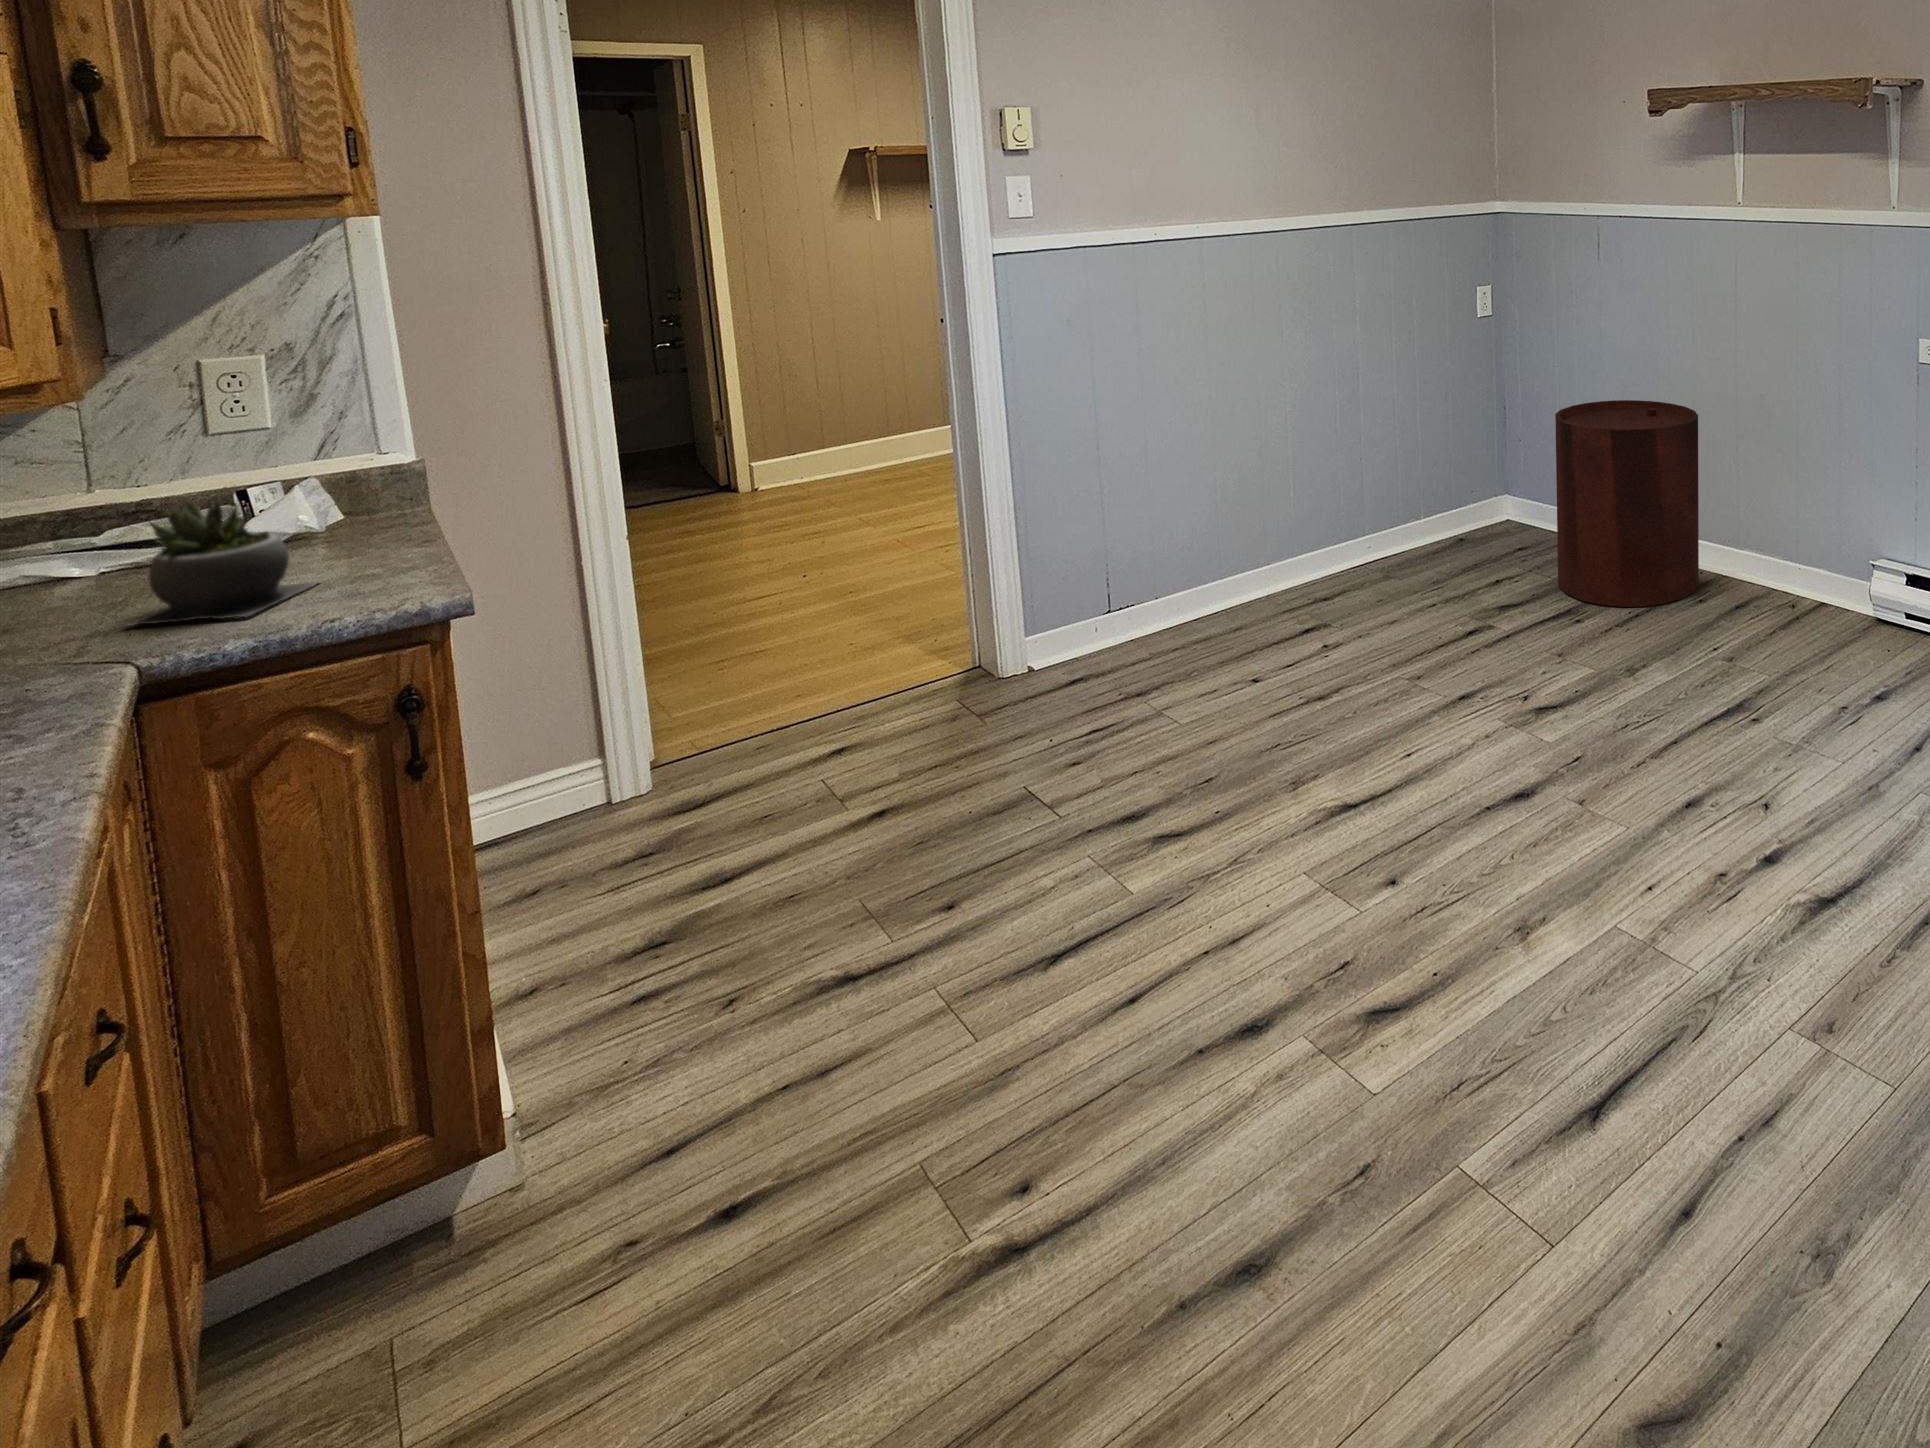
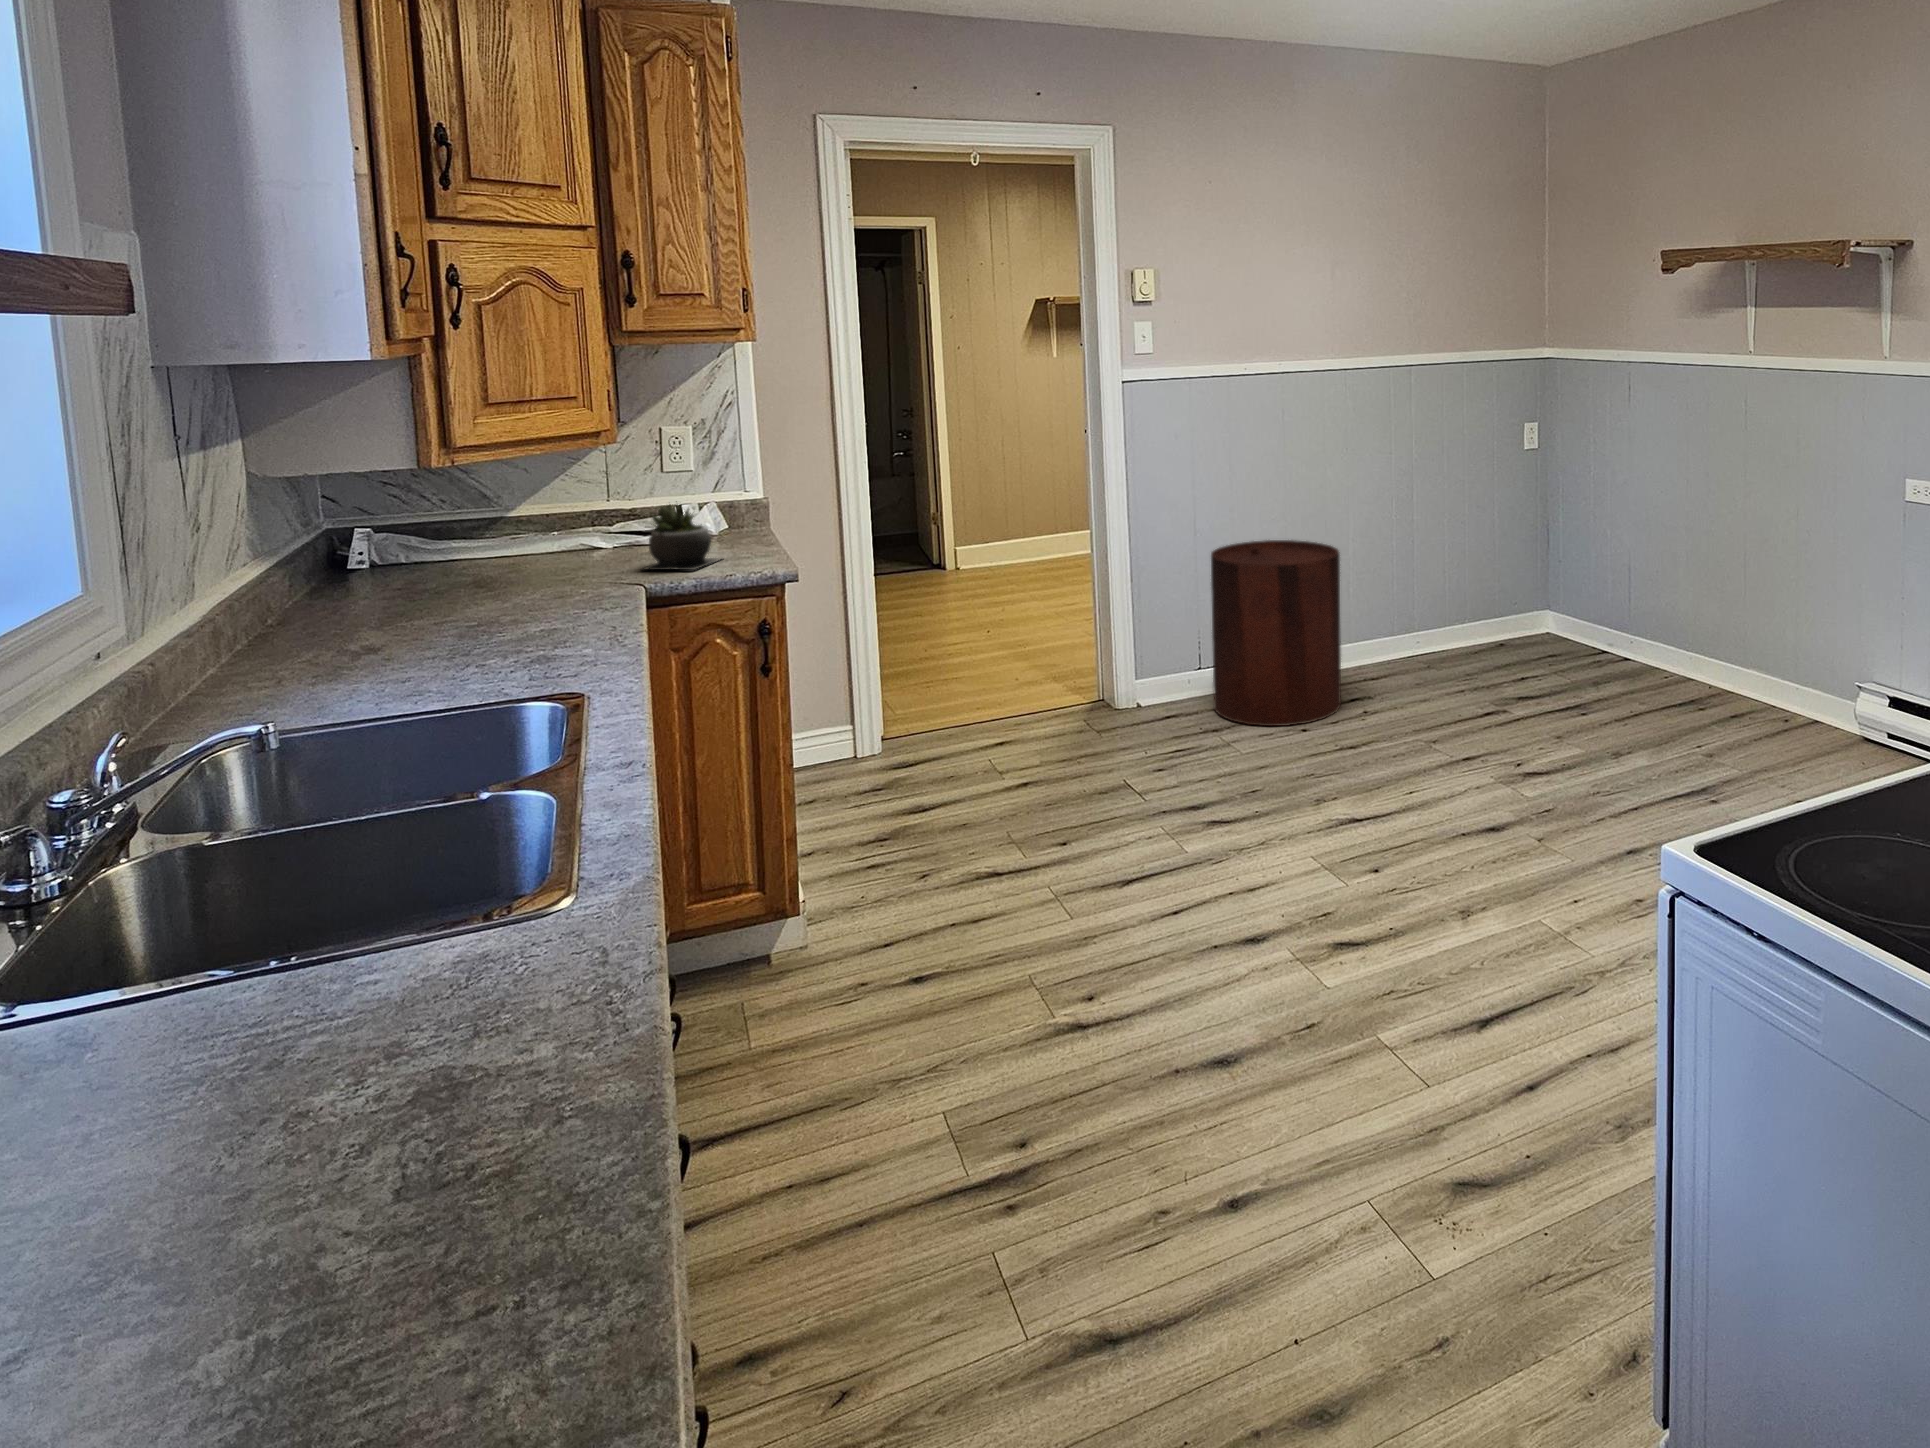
trash can: present [1555,400,1699,607] -> present [1211,540,1341,726]

